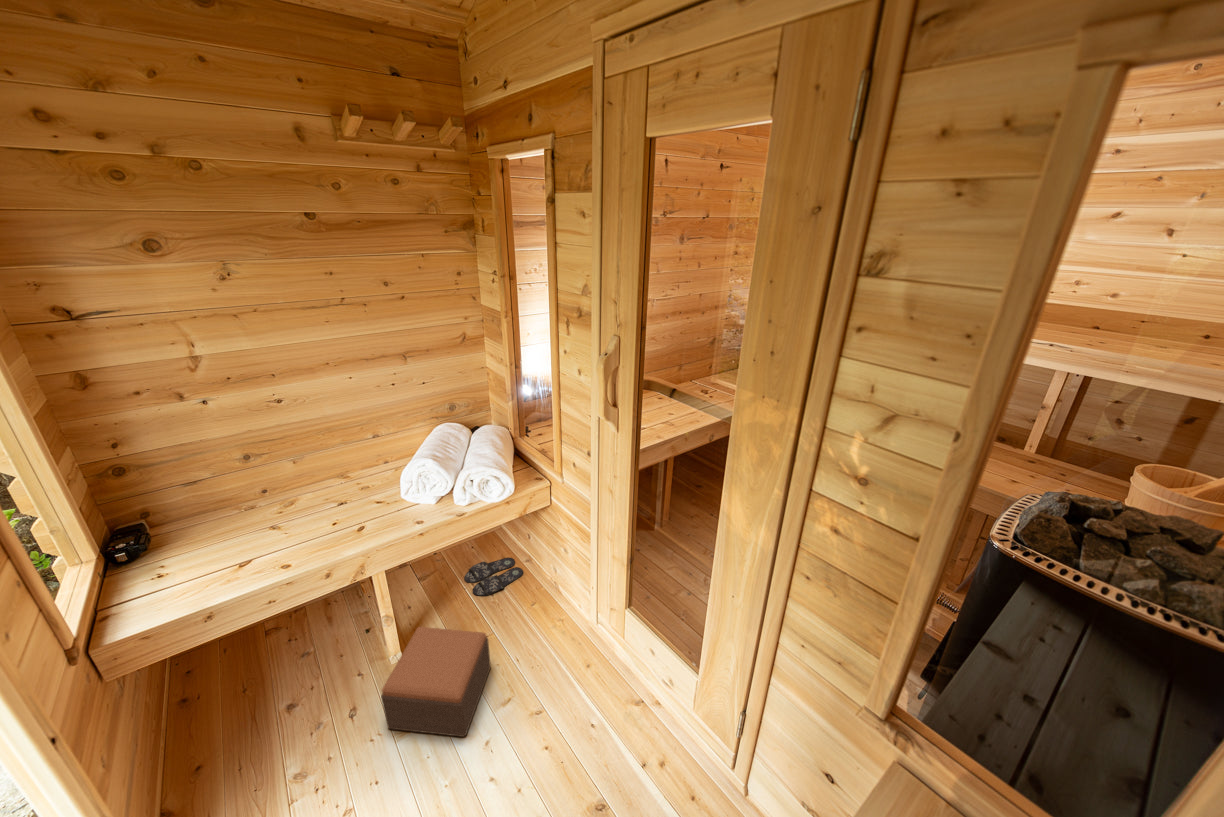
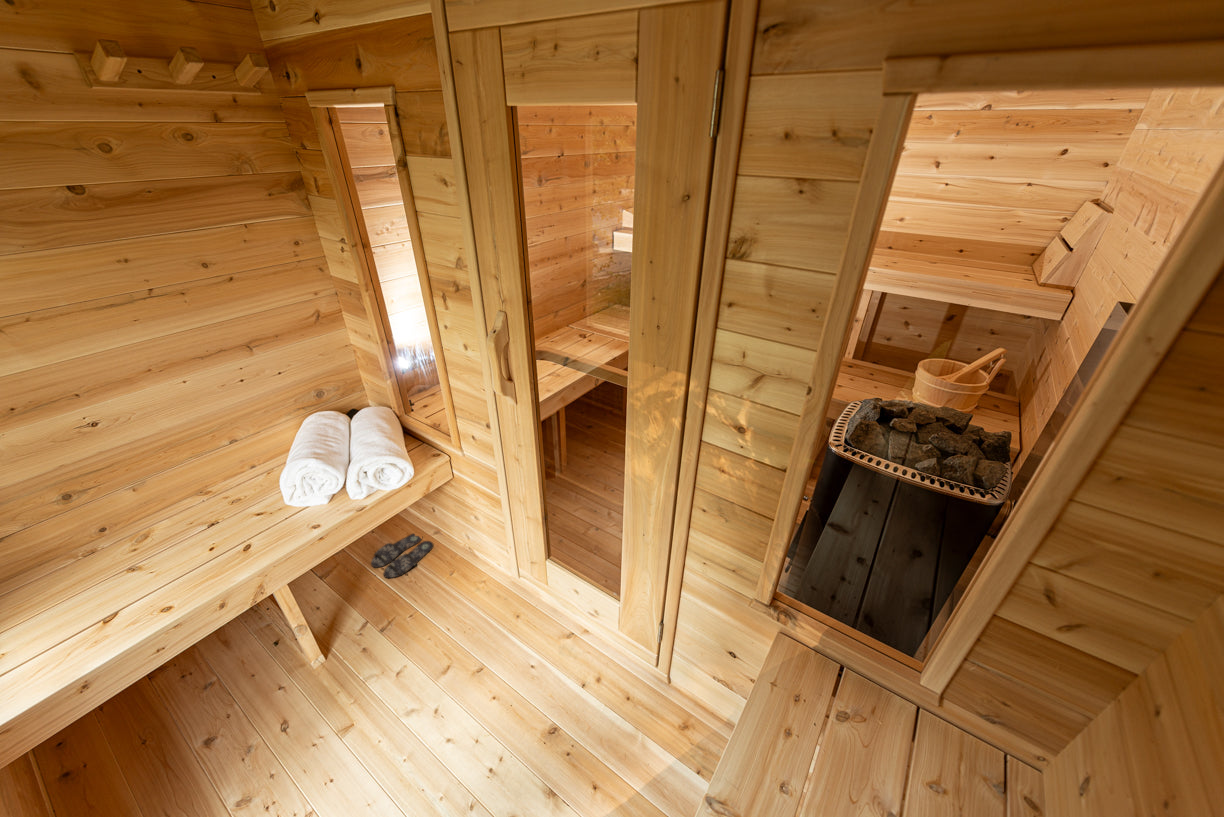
footstool: present [381,627,491,737] -> none [315,614,422,728]

